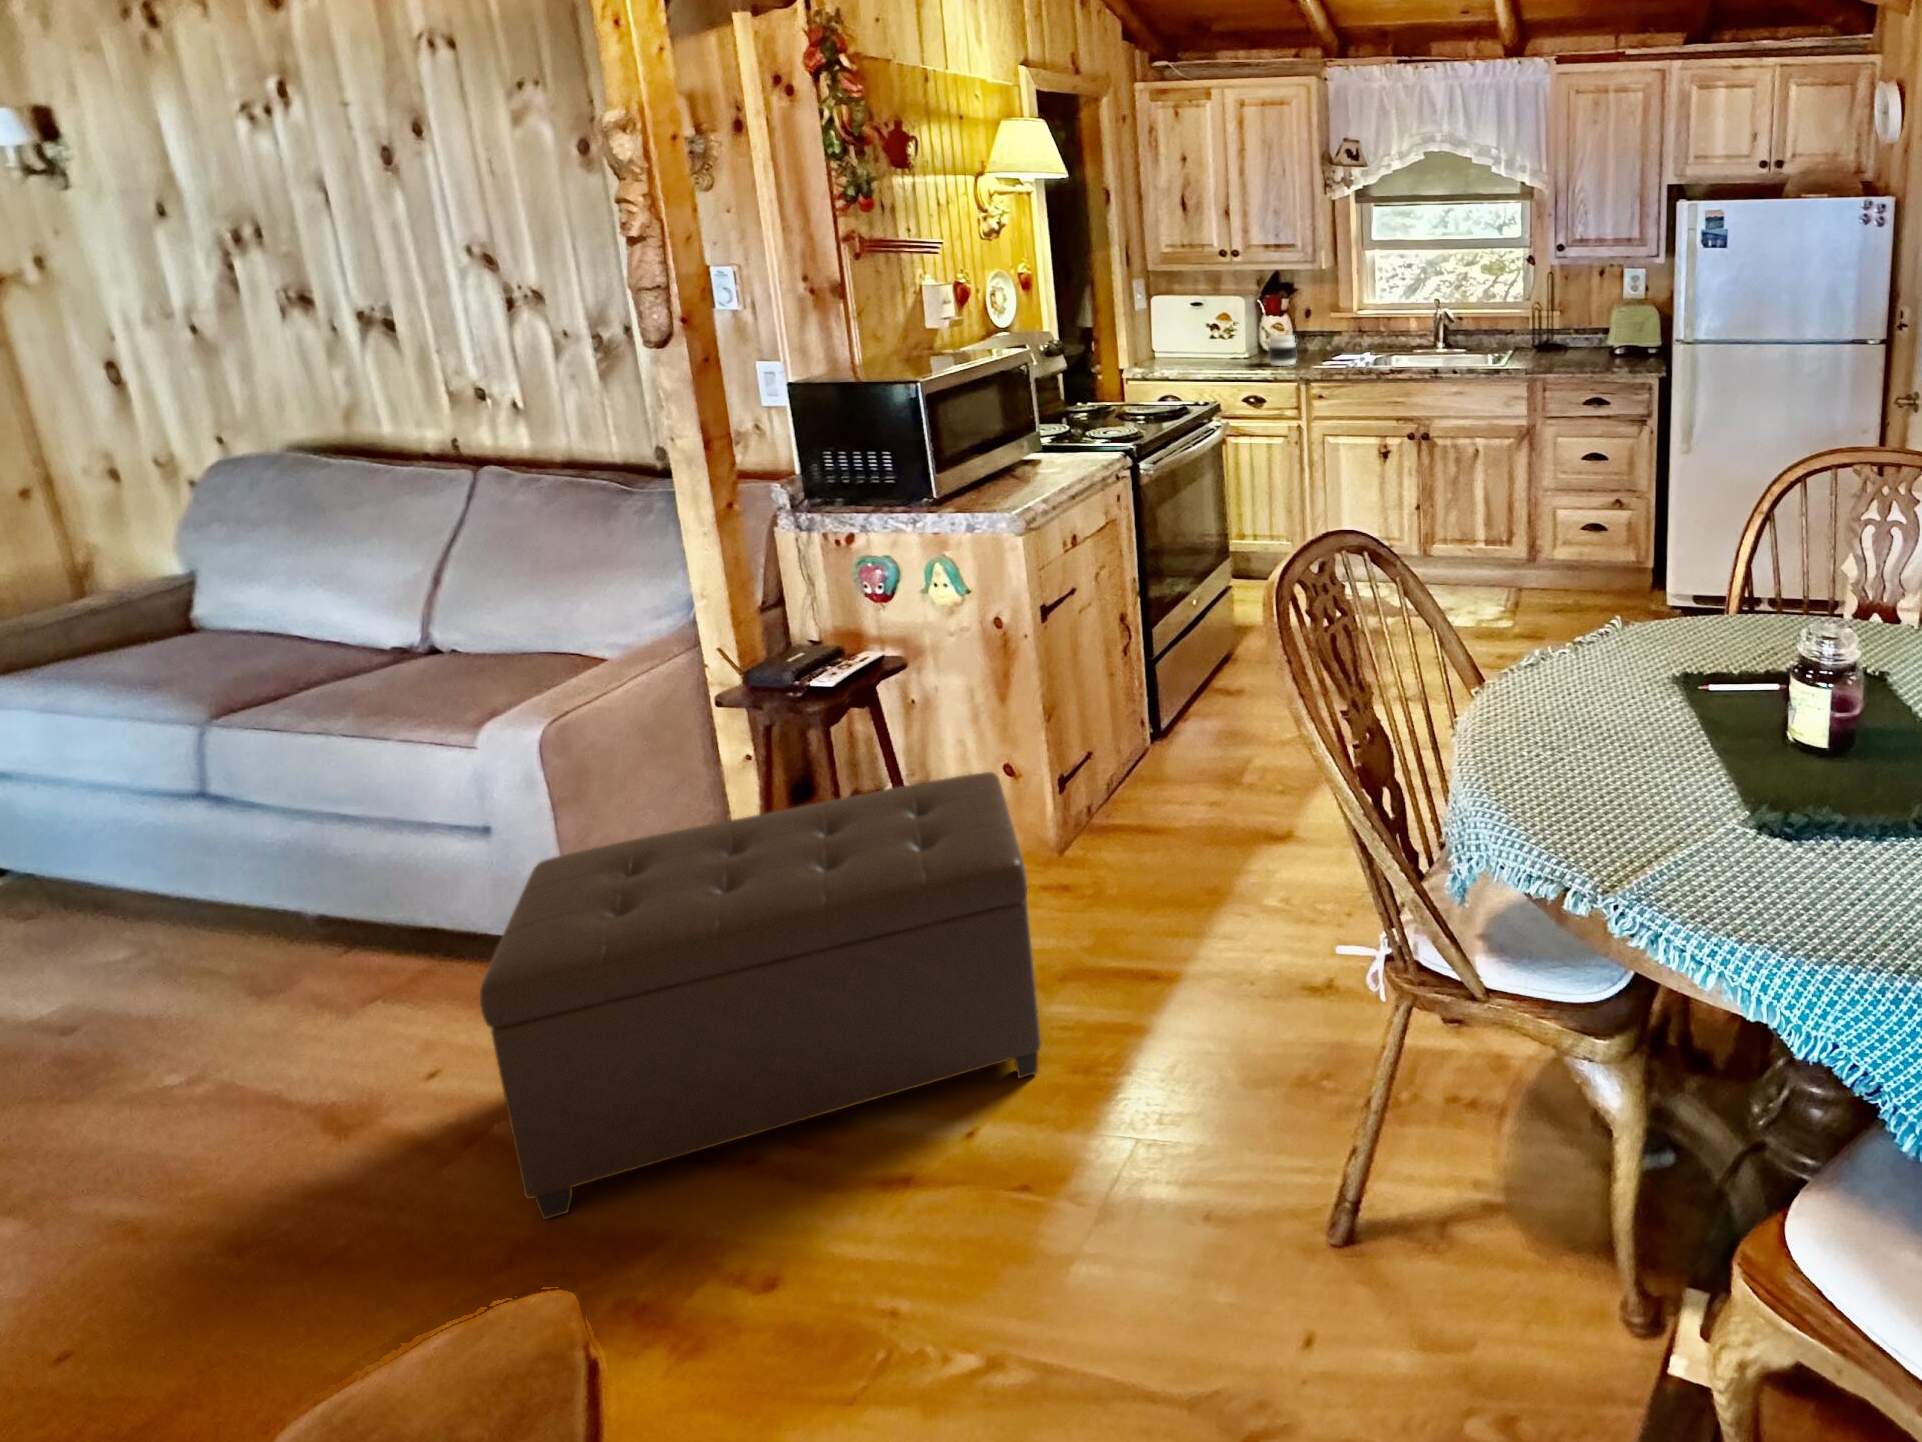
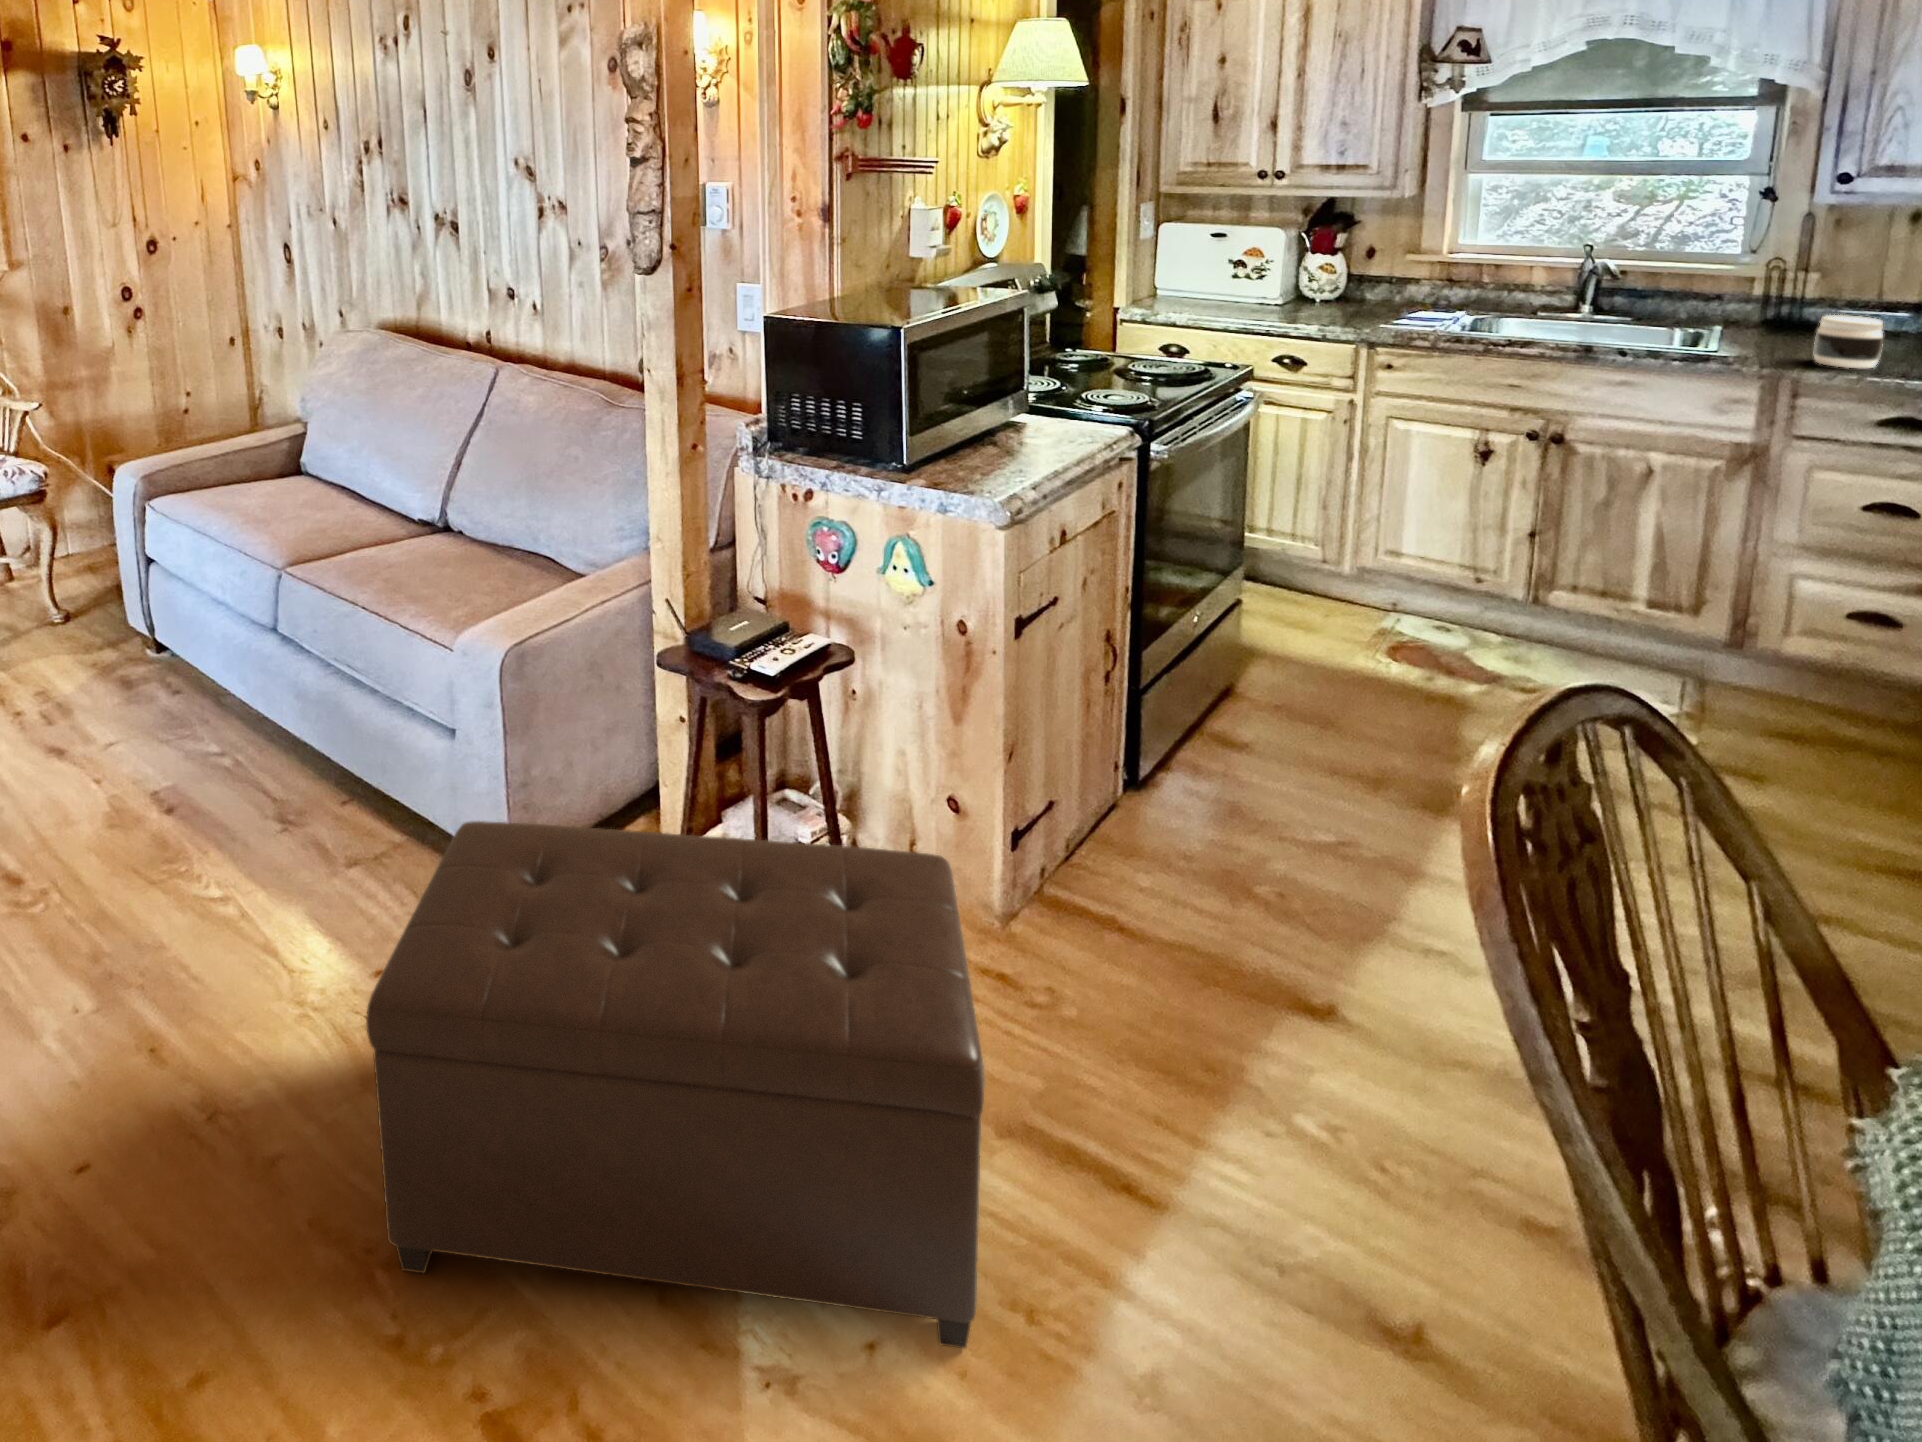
jar: present [1268,335,1296,366] -> present [1814,315,1883,368]

